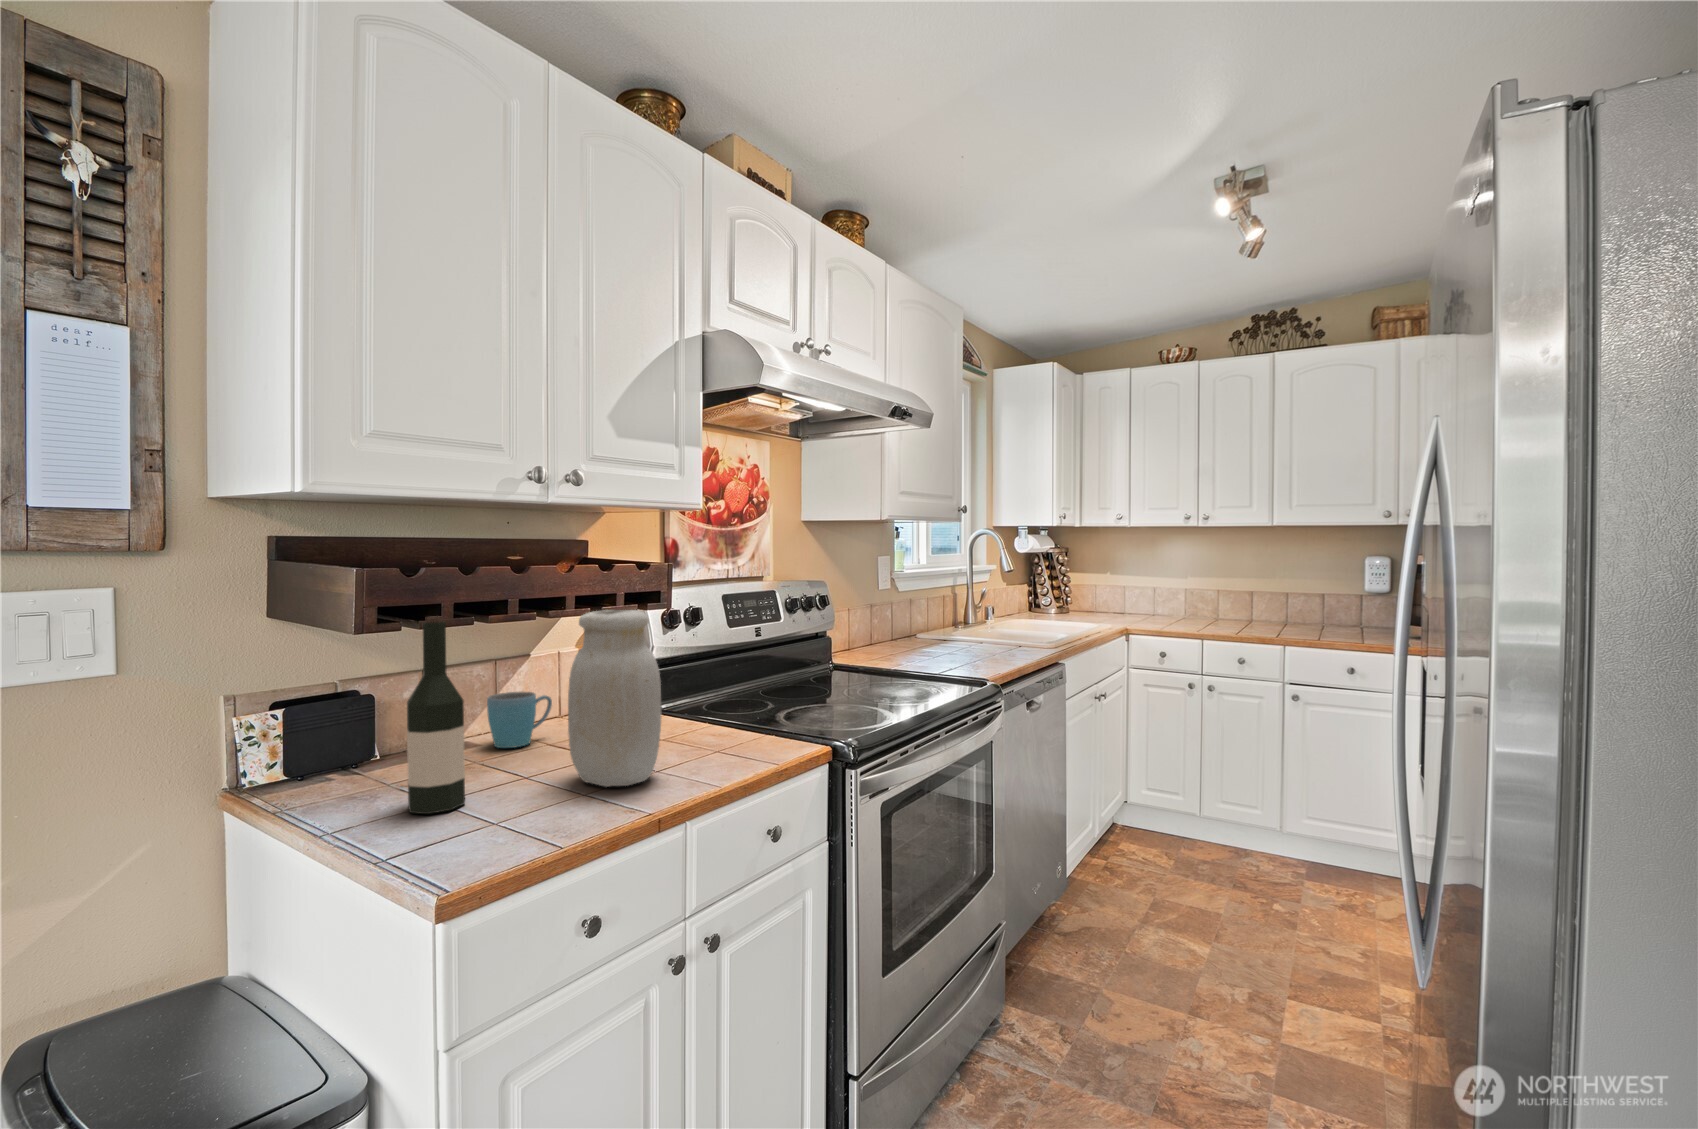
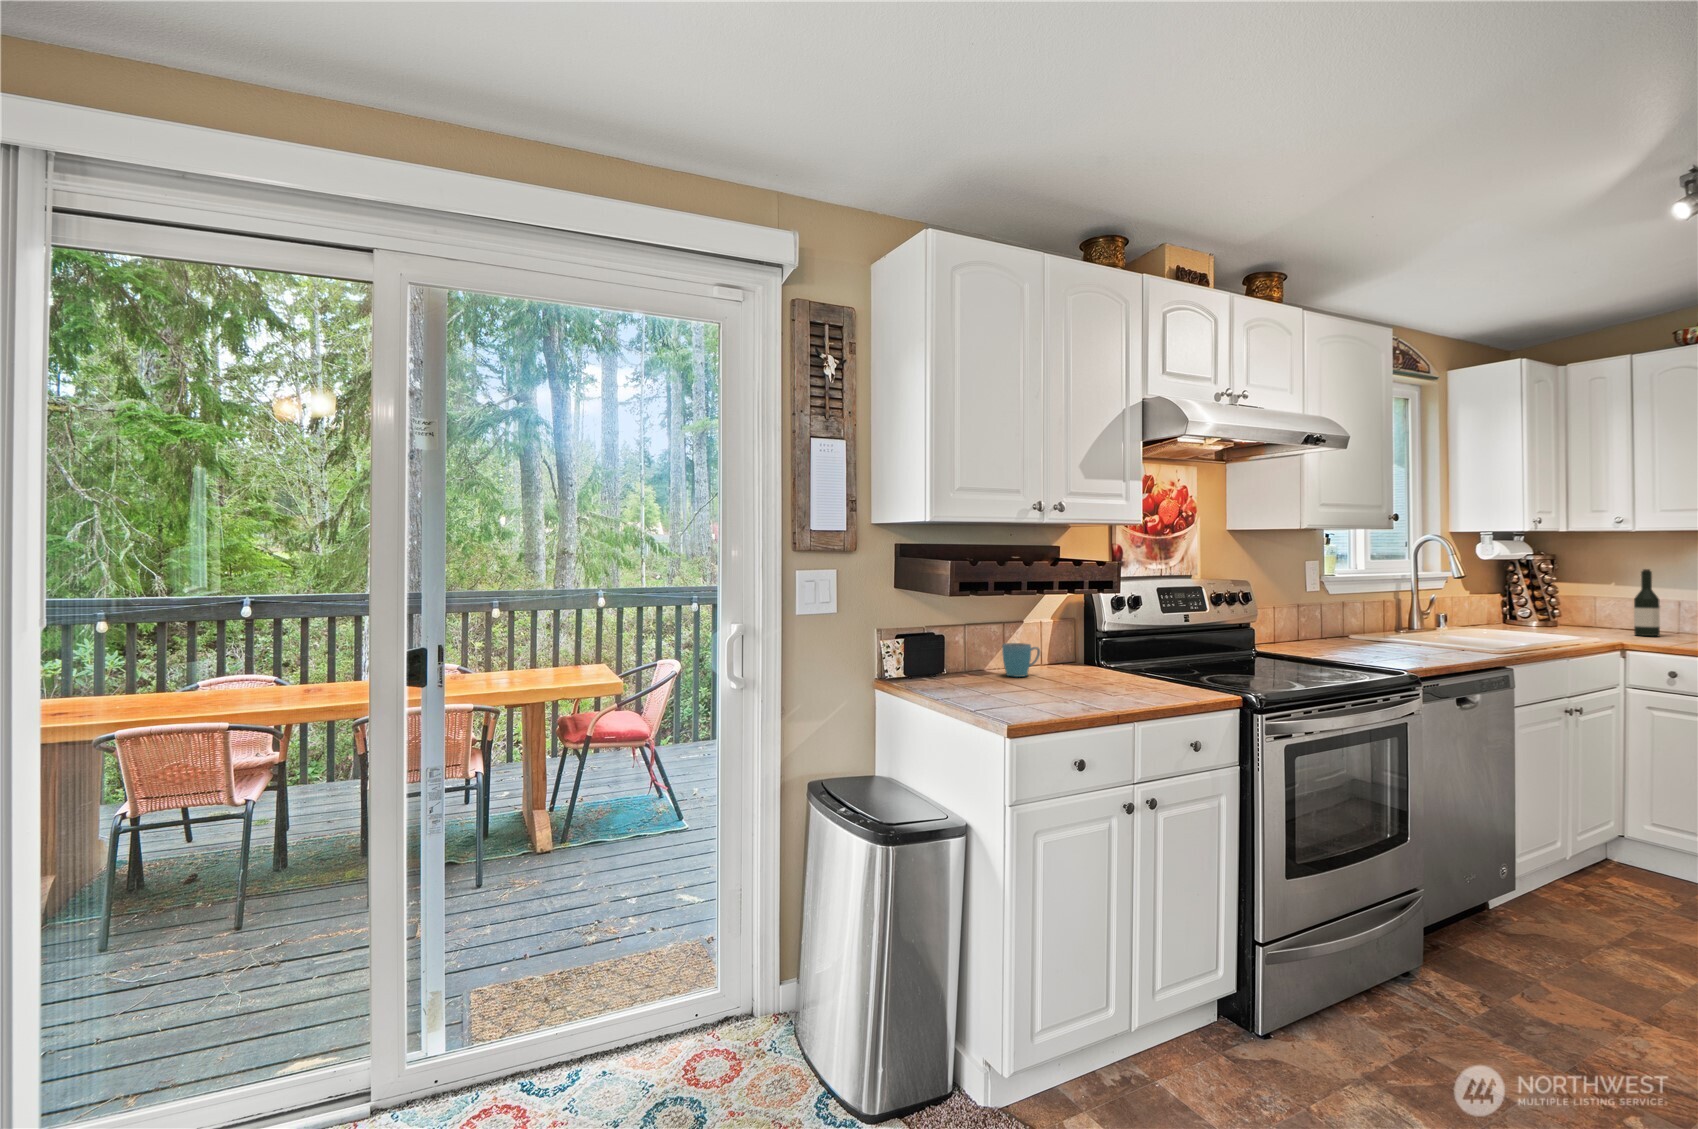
jar: present [568,610,661,787] -> none [1060,590,1118,698]
wine bottle: present [407,616,465,814] -> present [1634,569,1660,636]

